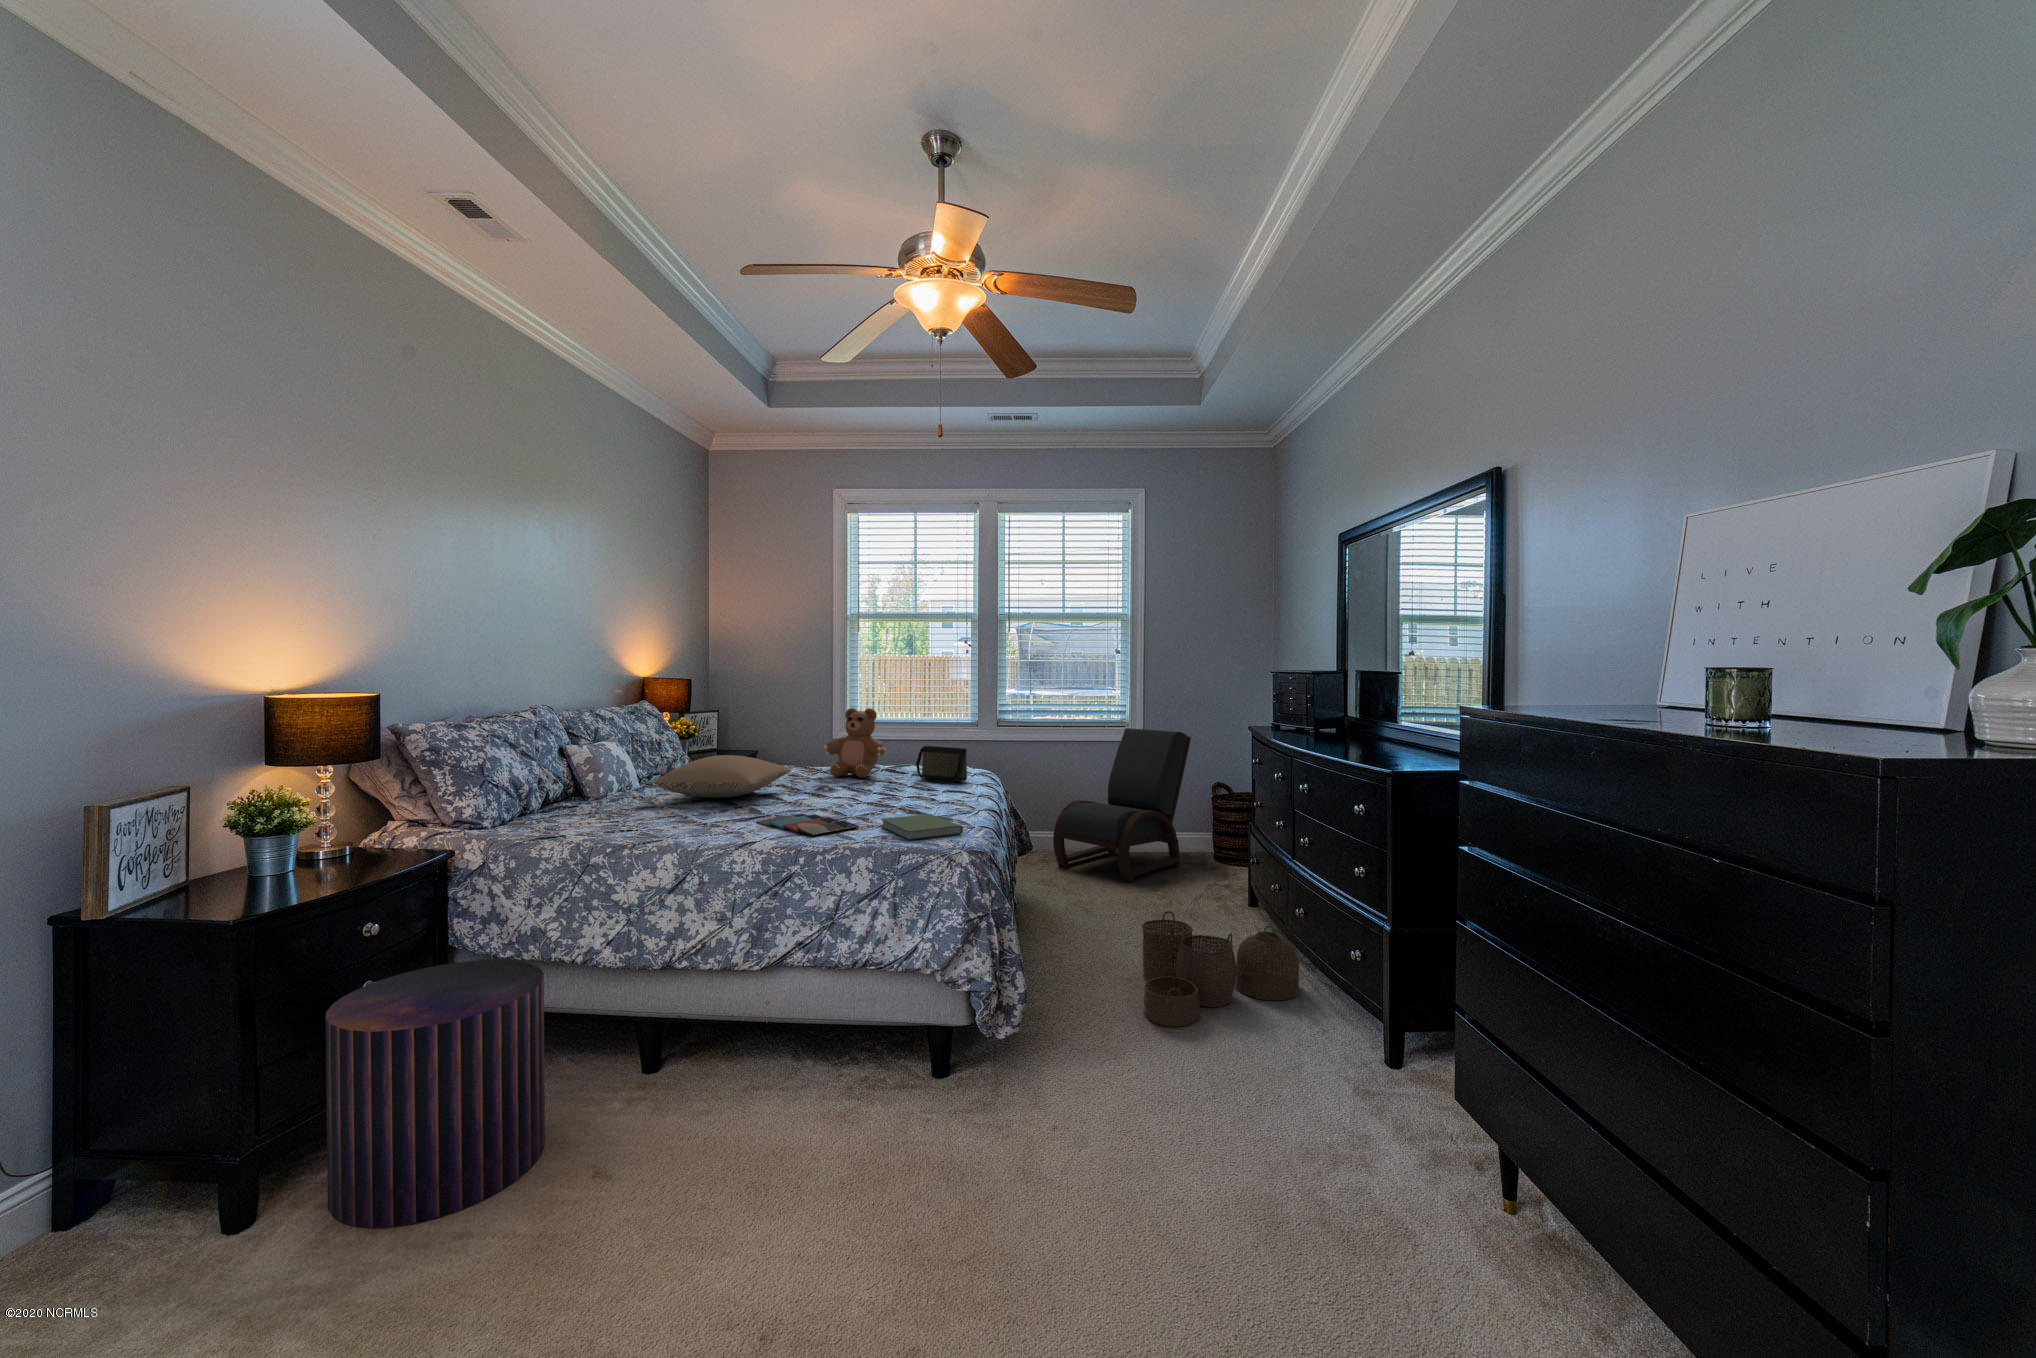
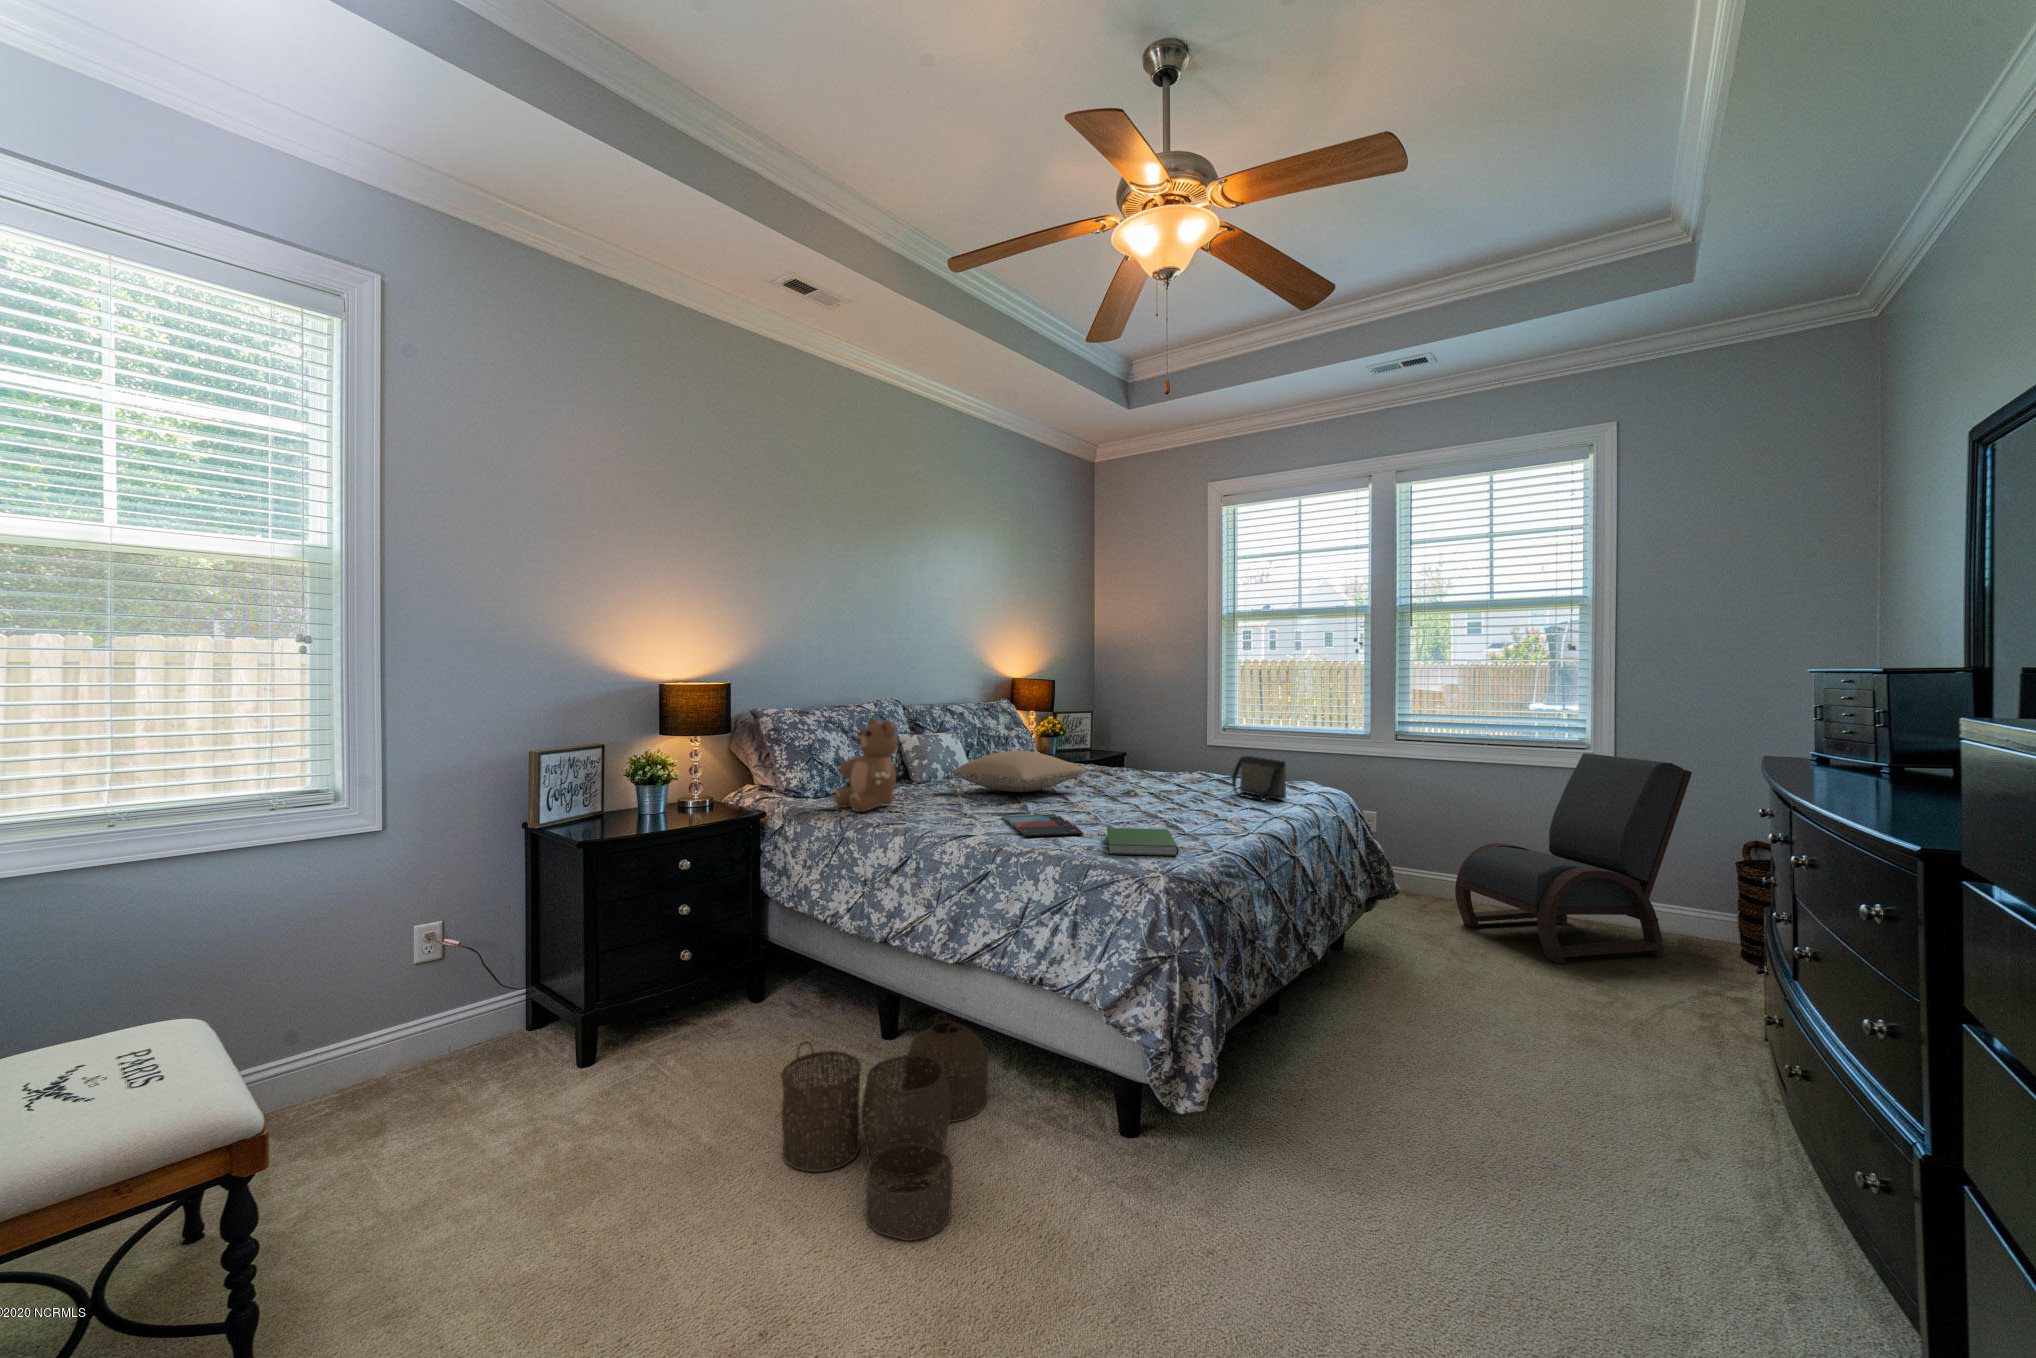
teddy bear: present [823,708,887,778] -> present [835,719,898,812]
woven basket: present [1142,911,1300,1027] -> present [781,1014,988,1241]
pouf: present [326,960,545,1228] -> none [614,903,771,1108]

